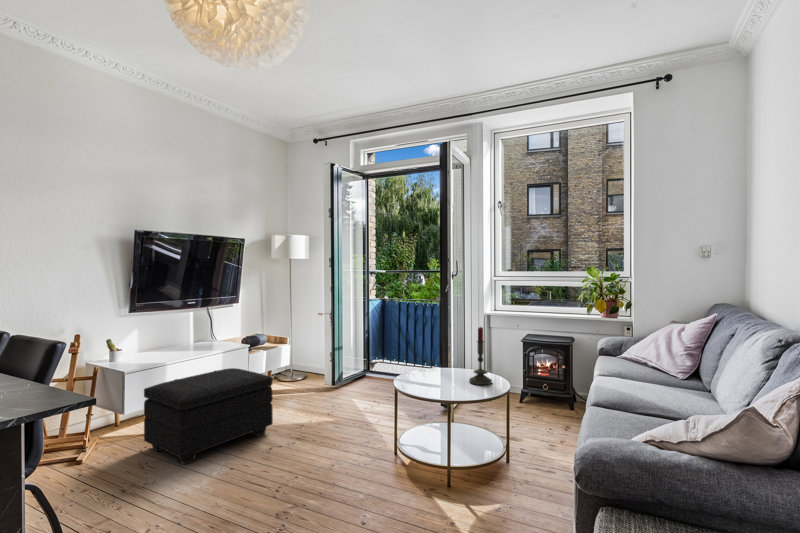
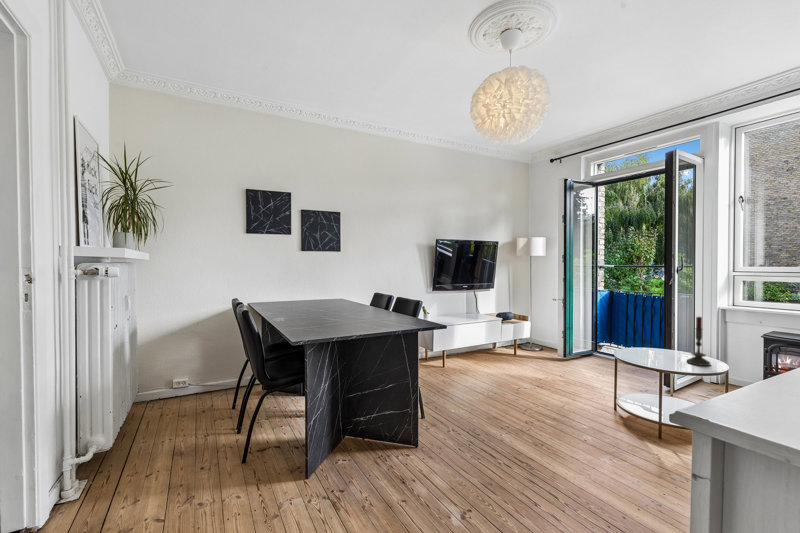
footstool: present [144,368,273,464] -> none [439,333,519,388]

